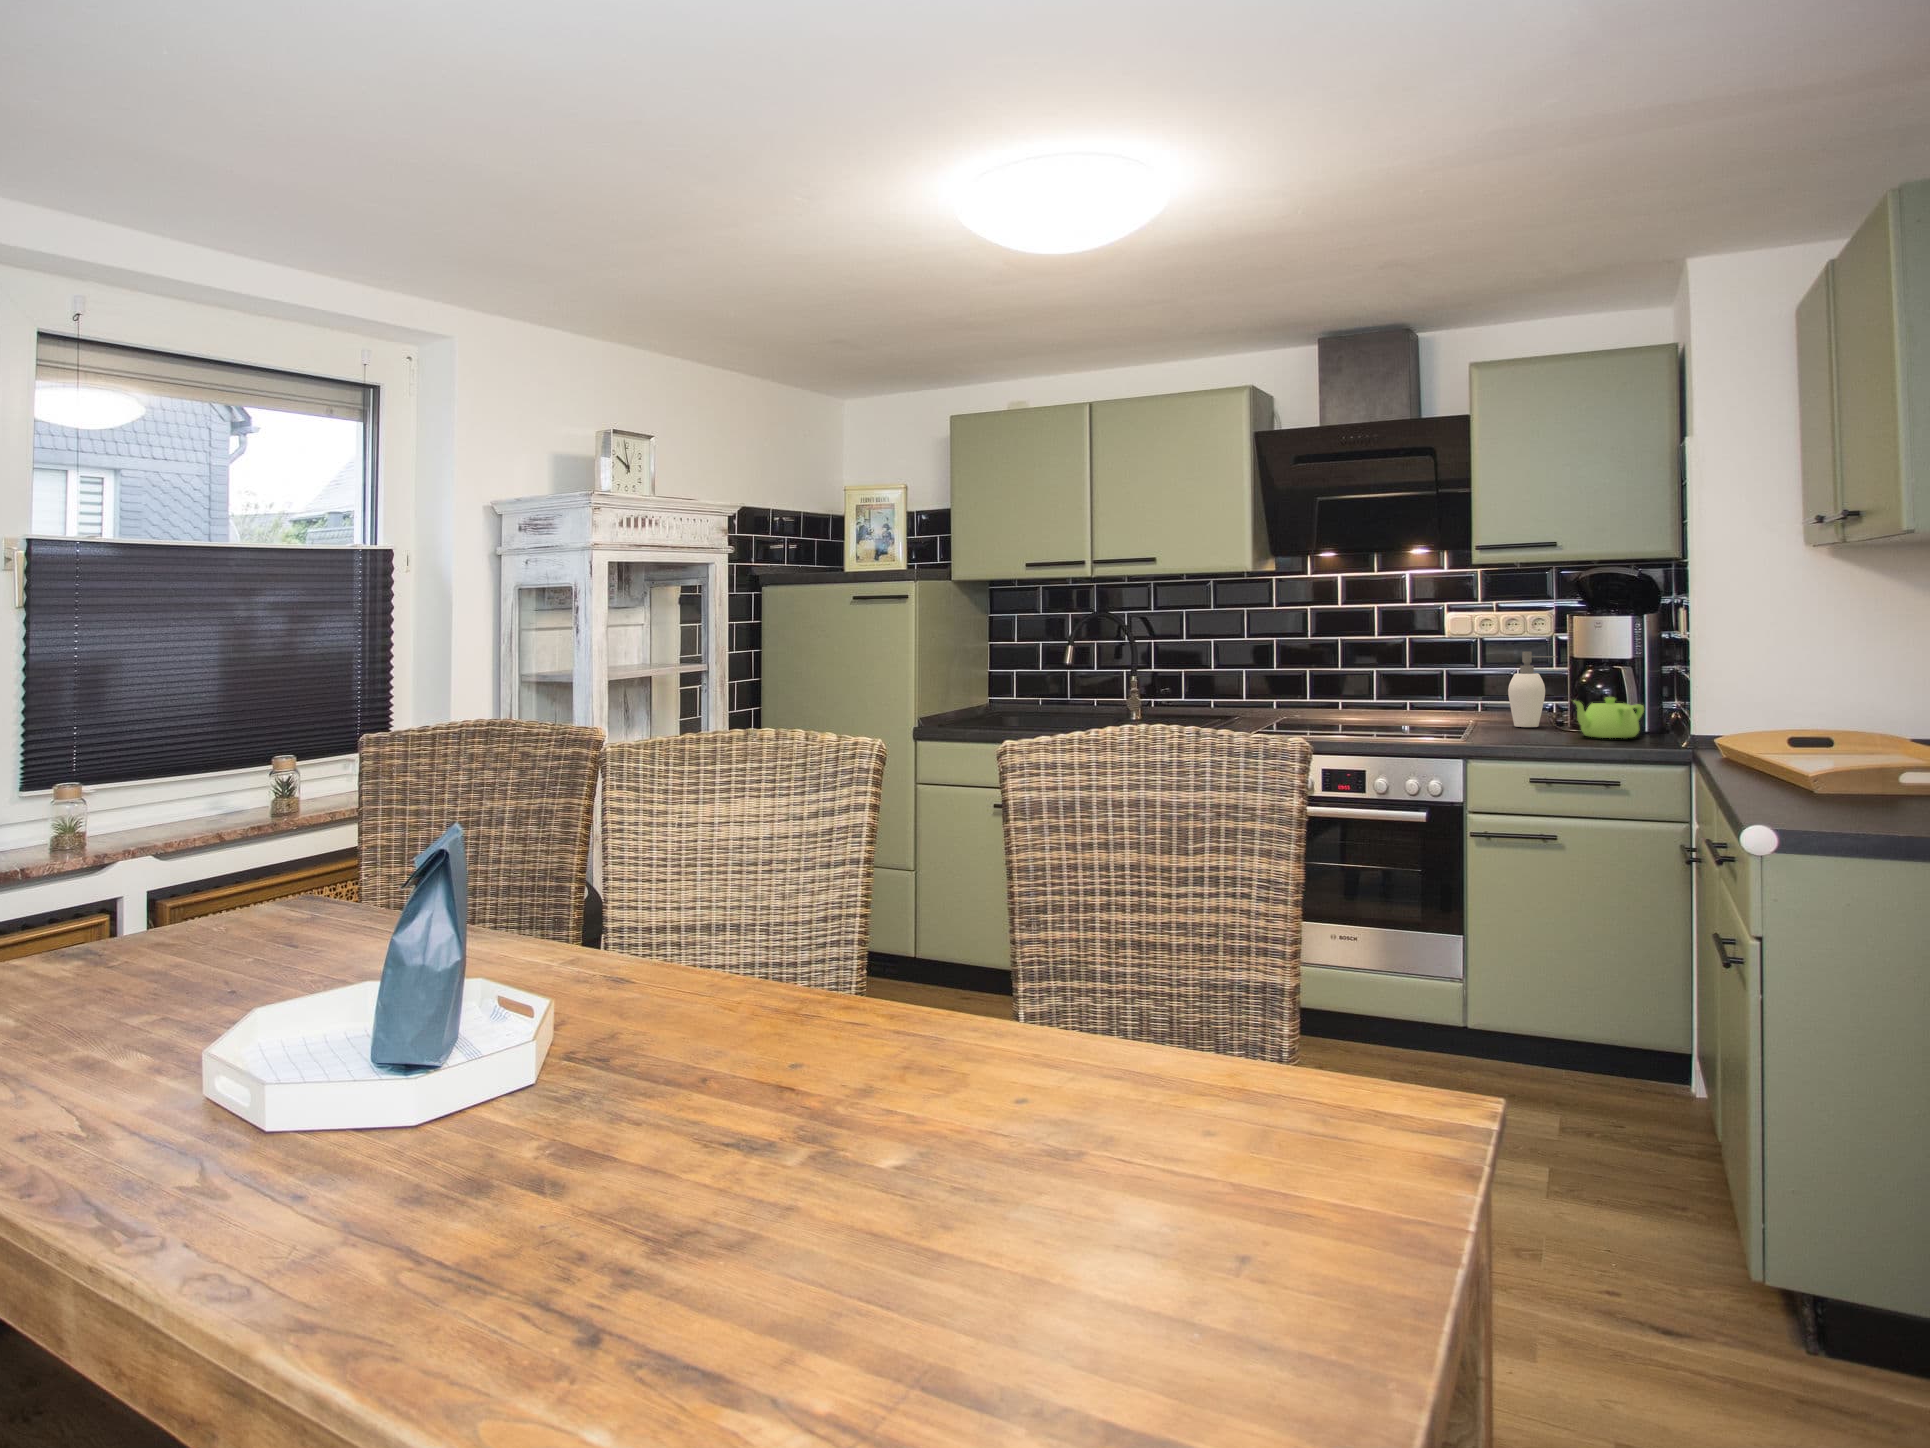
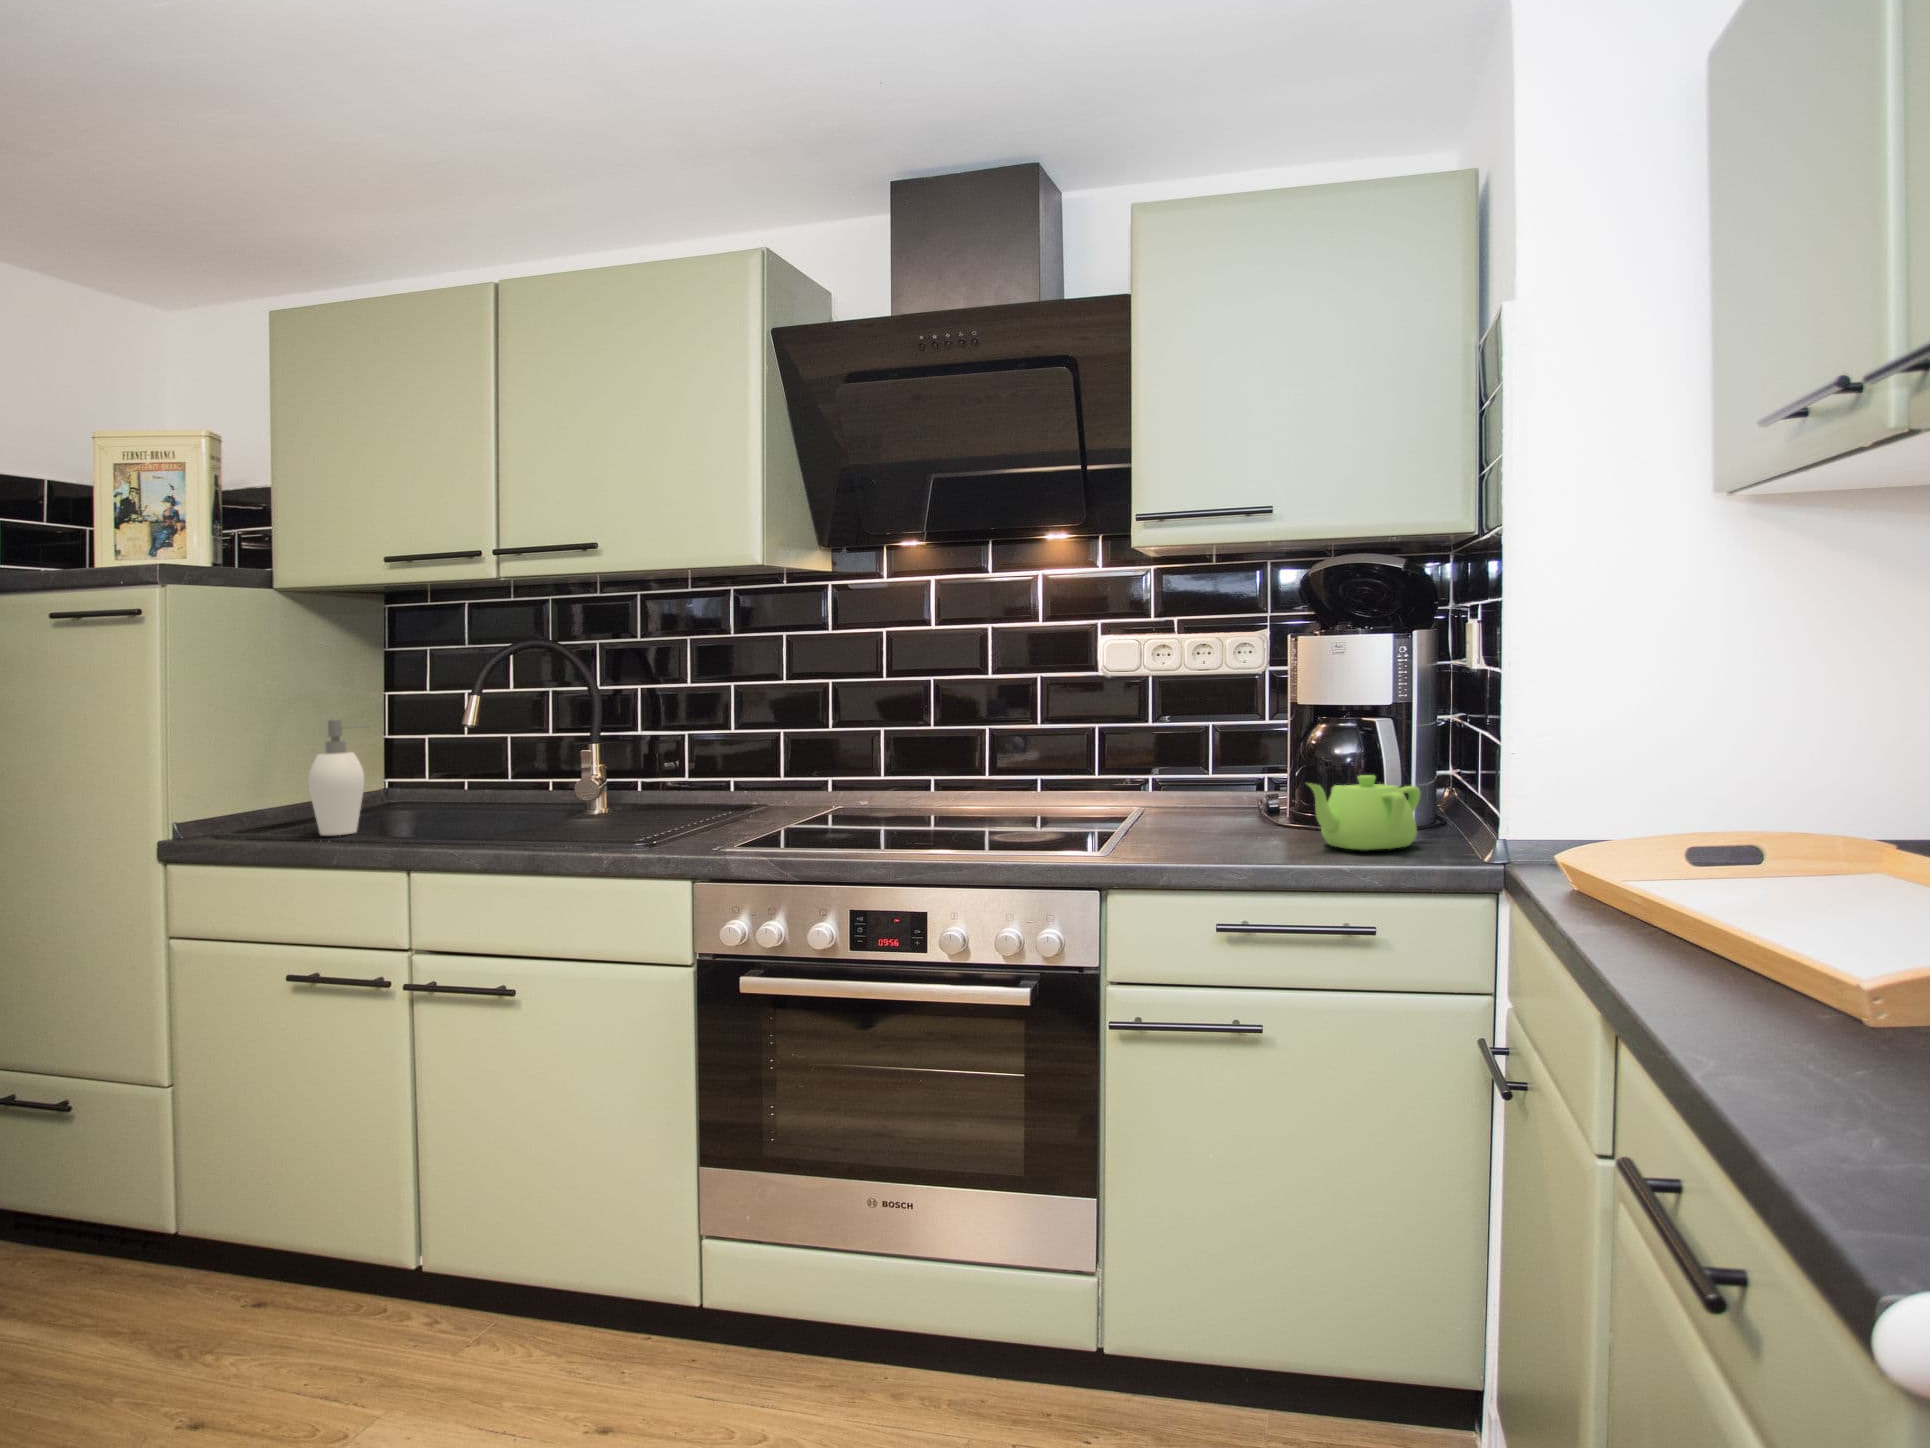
soap dispenser: present [1508,652,1557,727] -> present [308,720,365,835]

